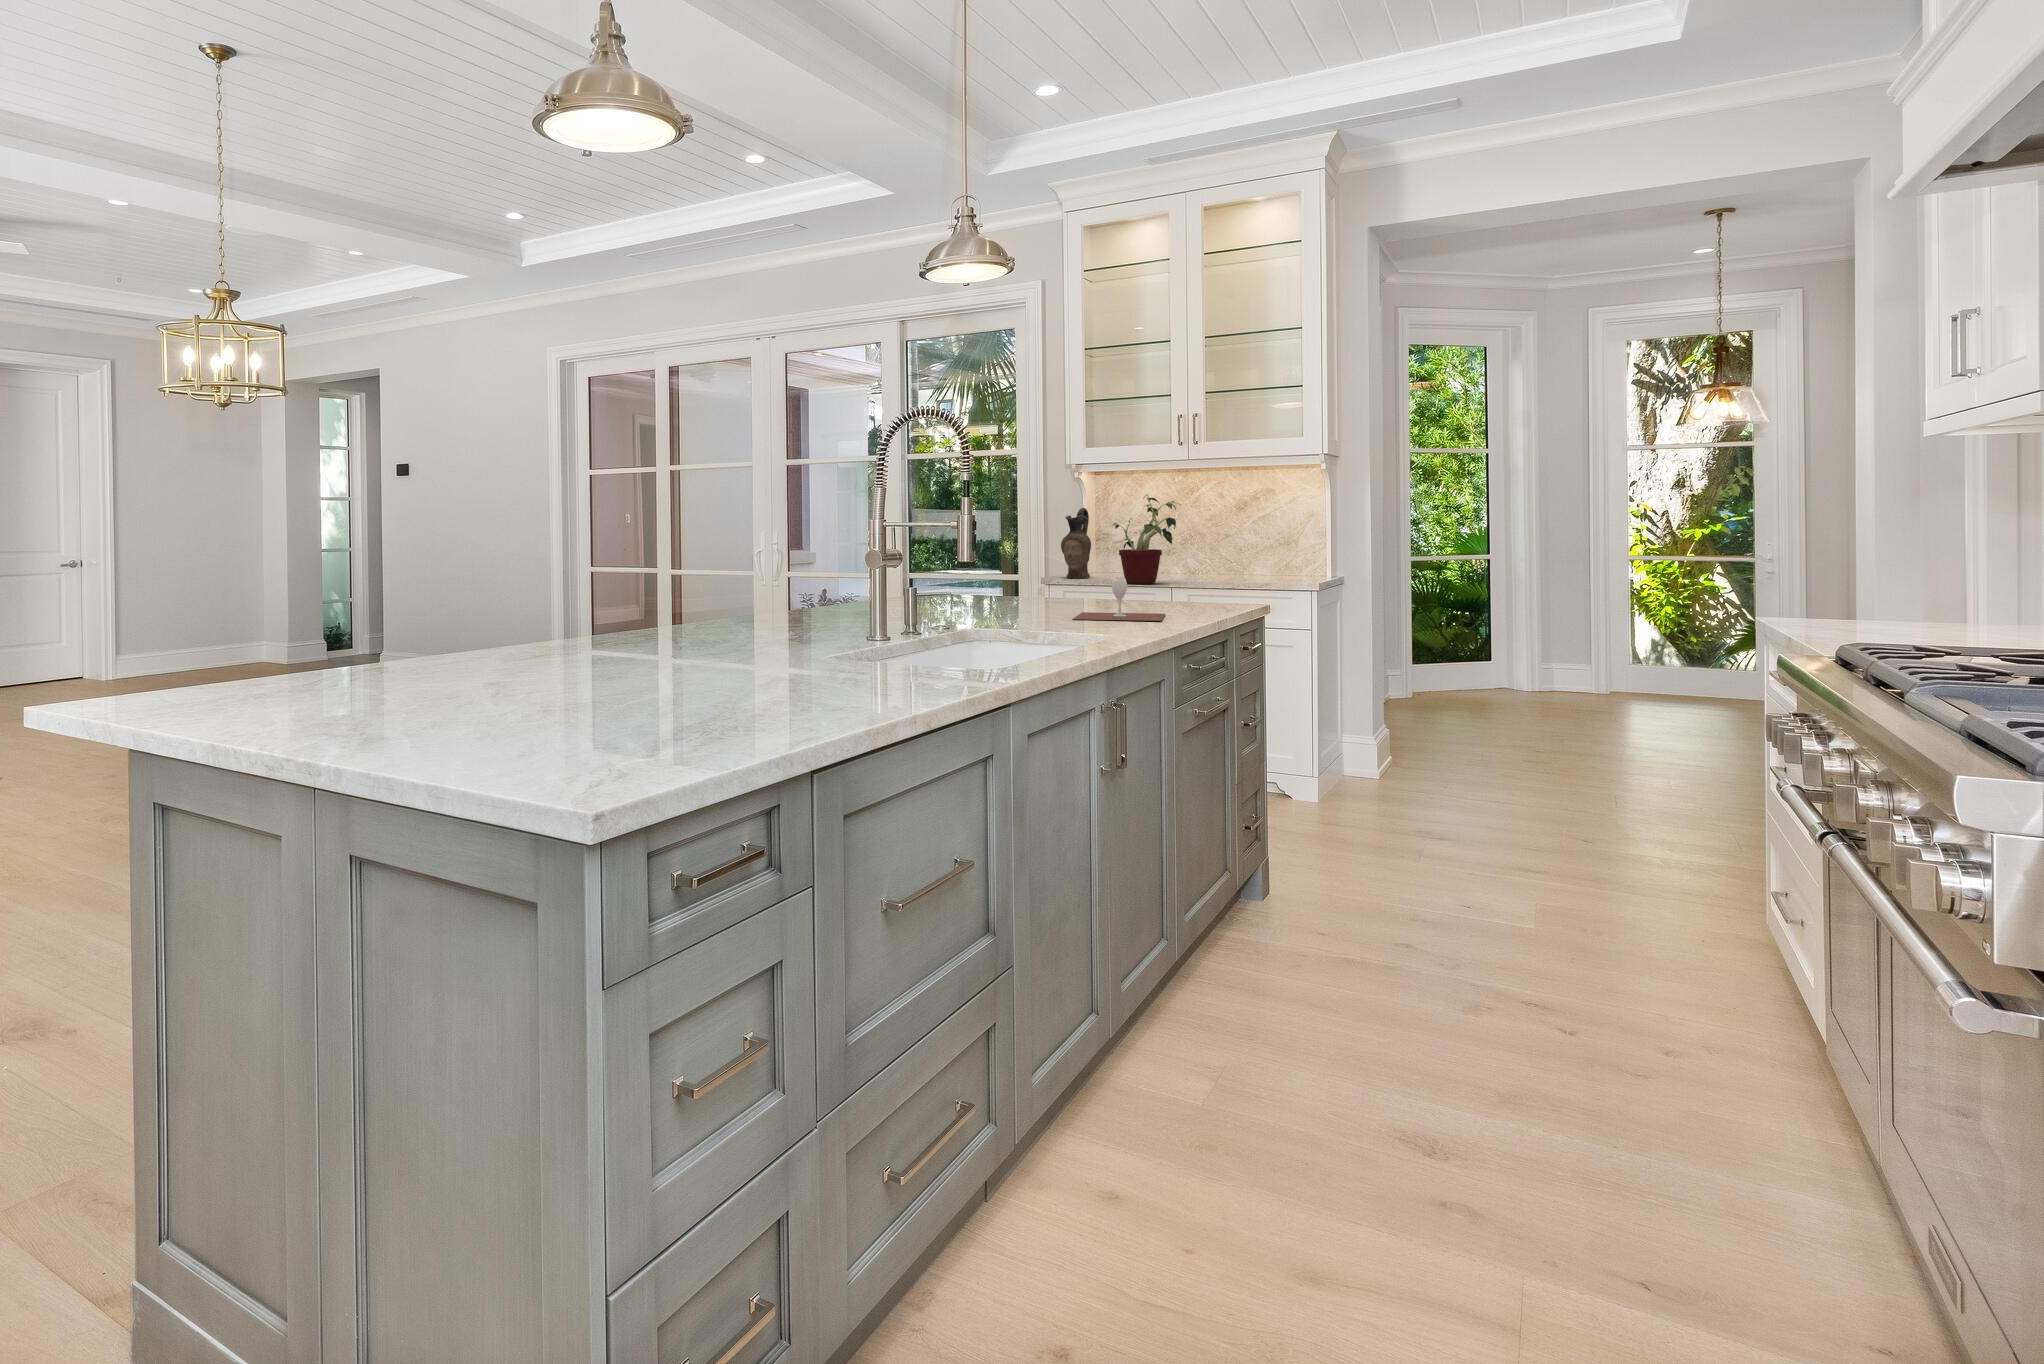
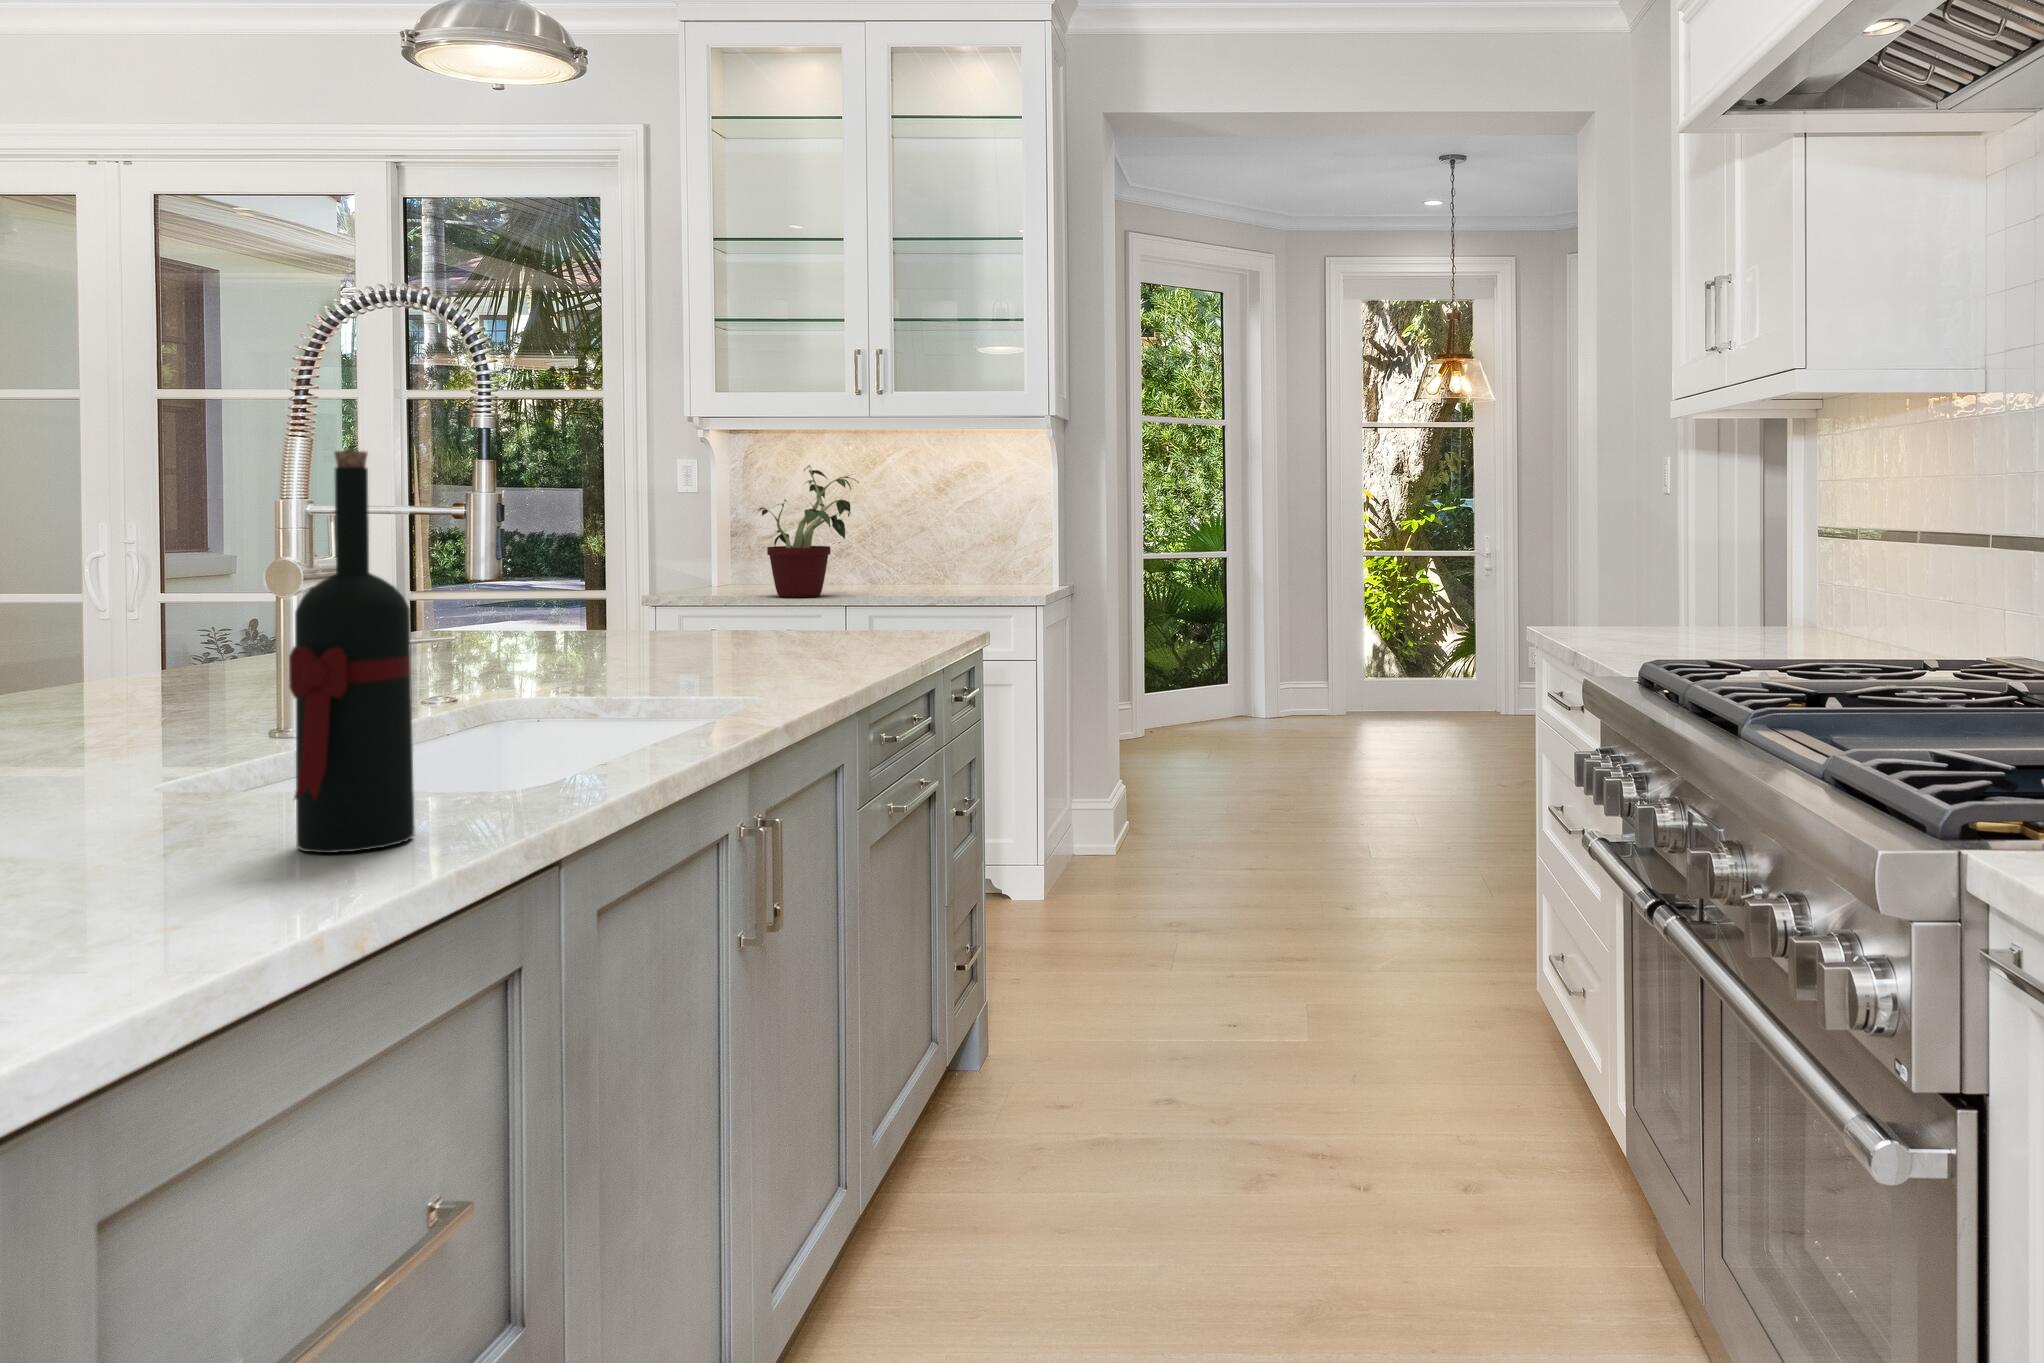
wine bottle: none [896,496,948,689] -> present [289,451,414,853]
ceramic pitcher: present [1061,508,1091,578] -> none [678,483,725,589]
wine glass: present [1073,579,1165,621] -> none [689,595,838,664]

